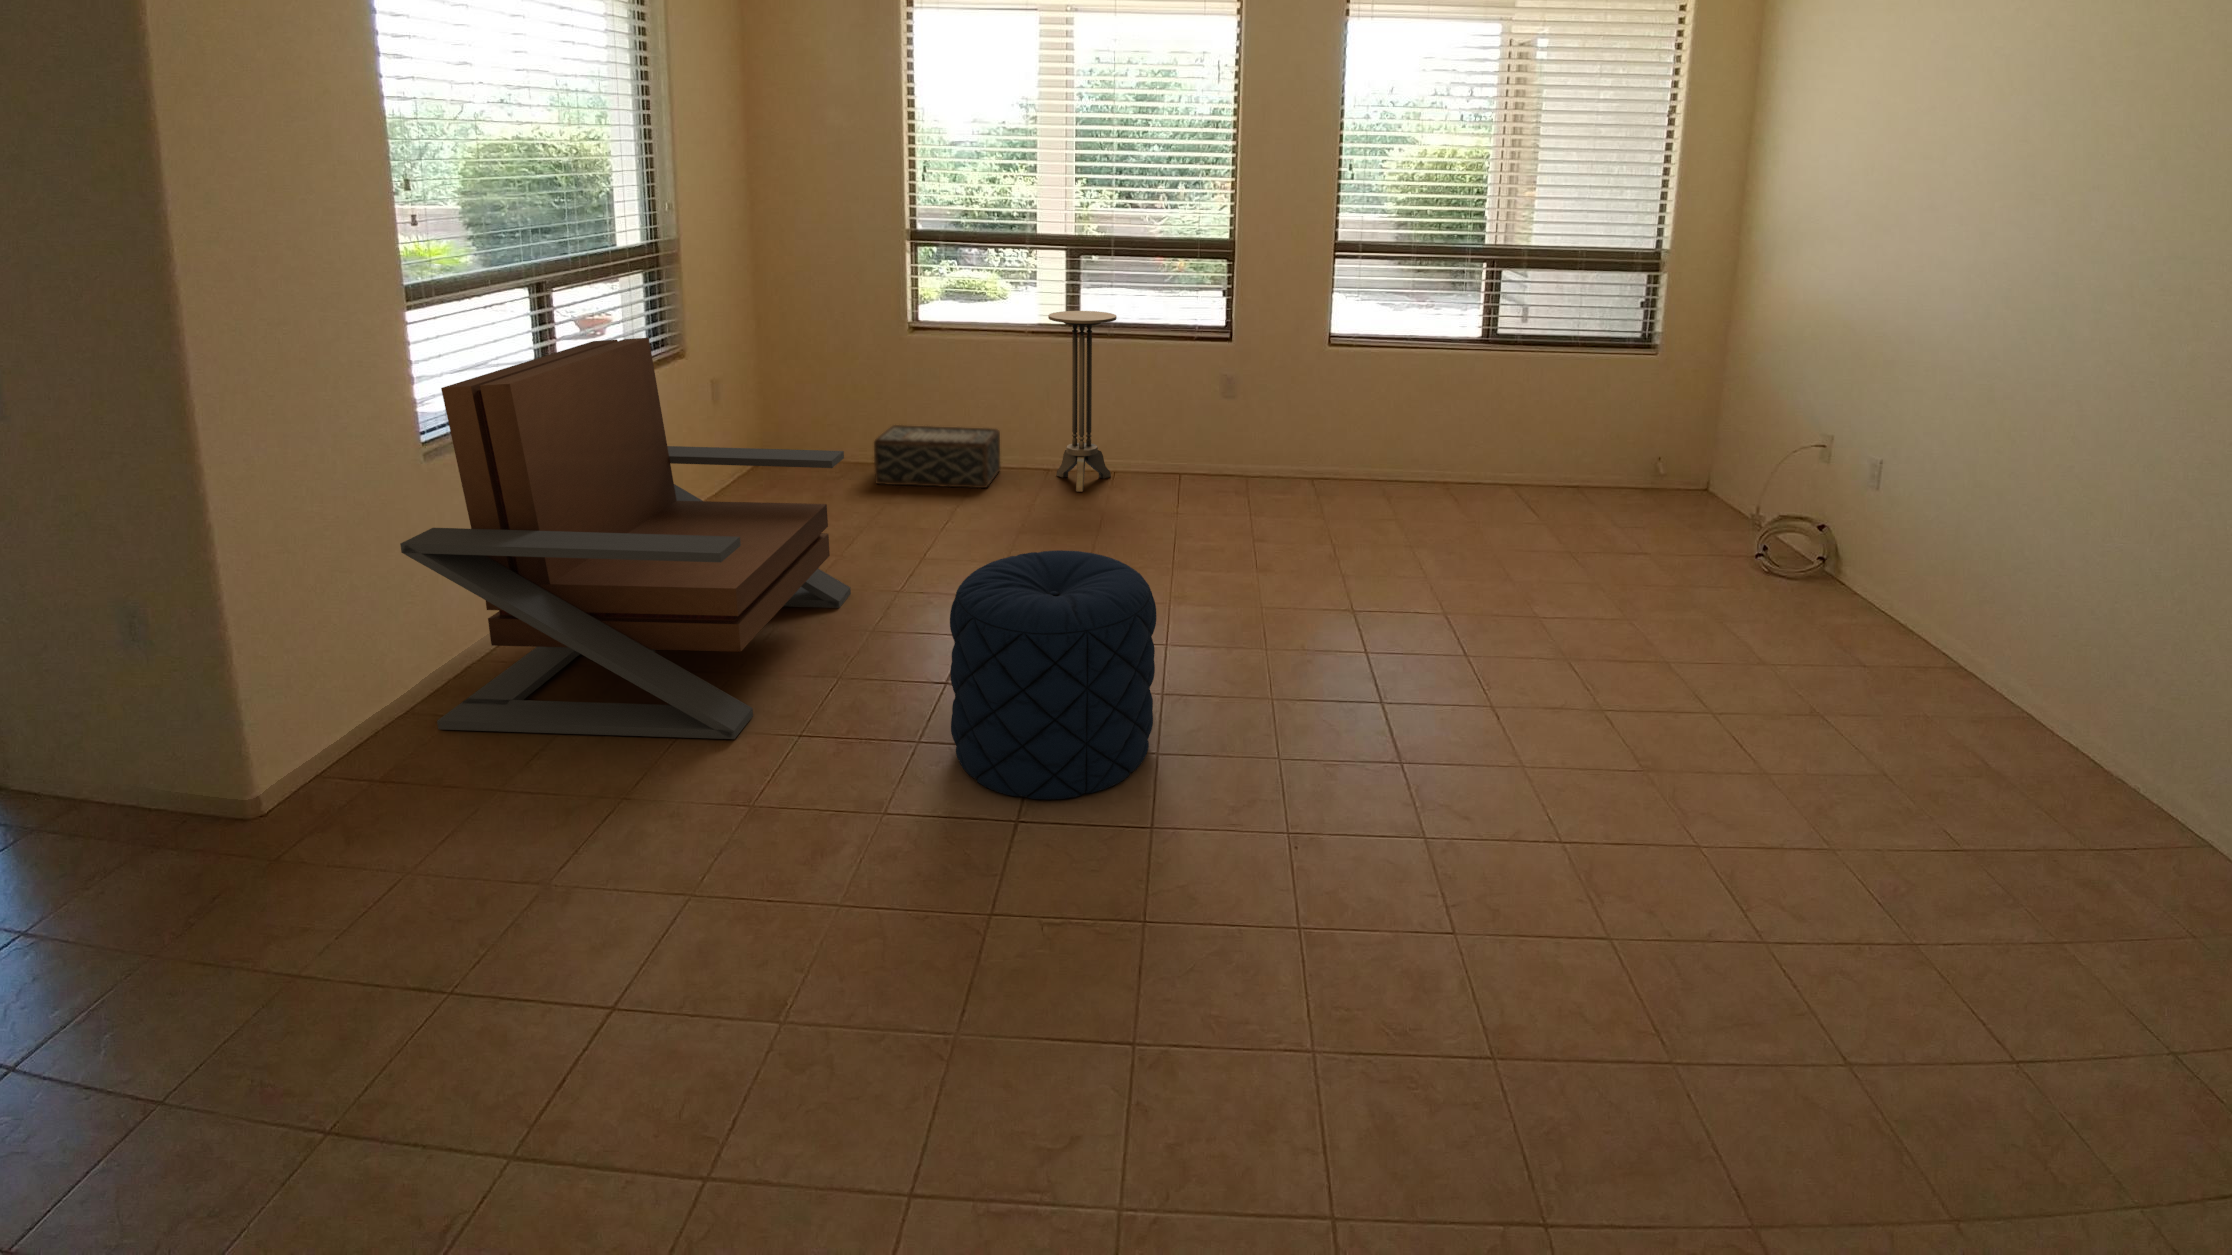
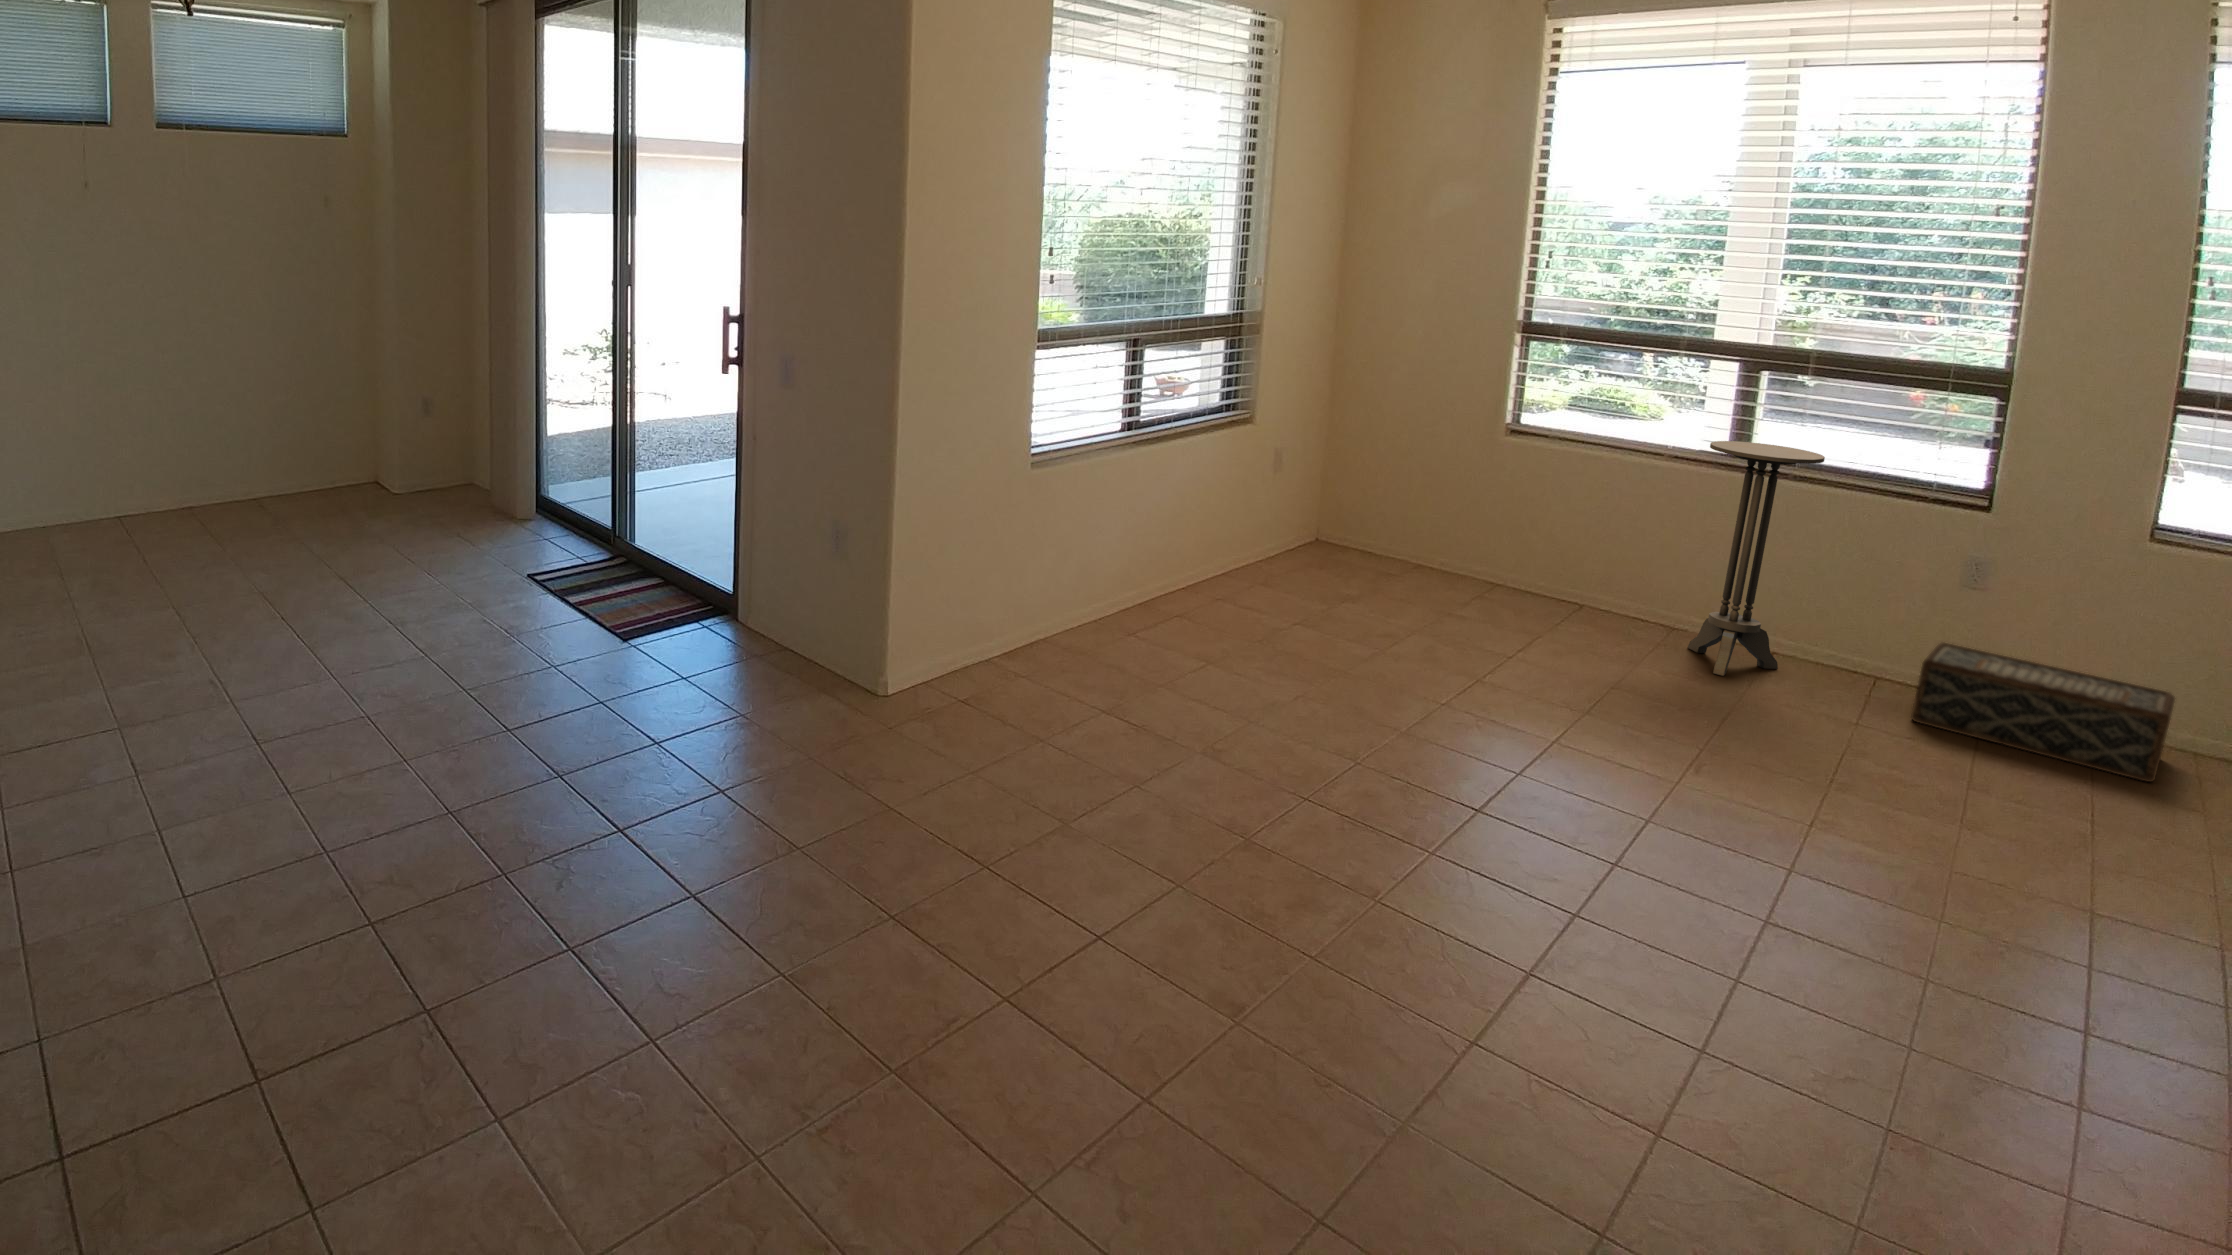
lounge chair: present [400,338,851,739] -> none [989,399,1396,792]
woven basket: present [874,425,1000,488] -> present [1911,643,2175,782]
pouf: present [950,550,1157,800] -> none [1459,698,1775,1005]

